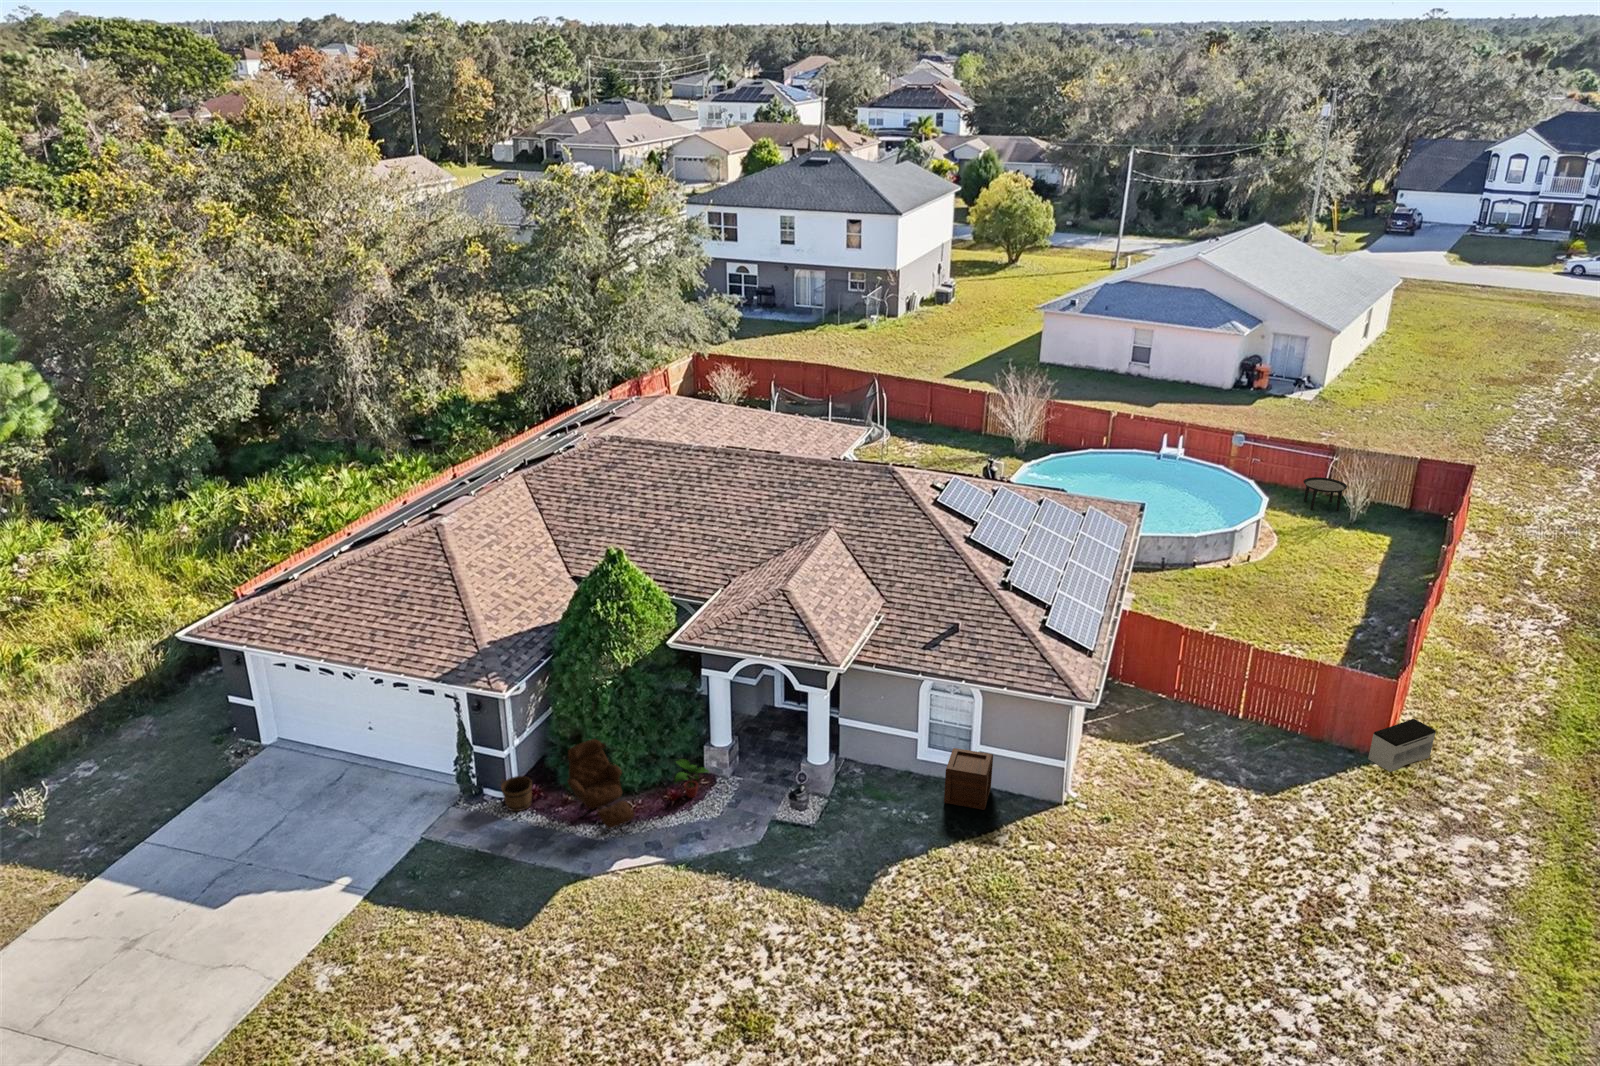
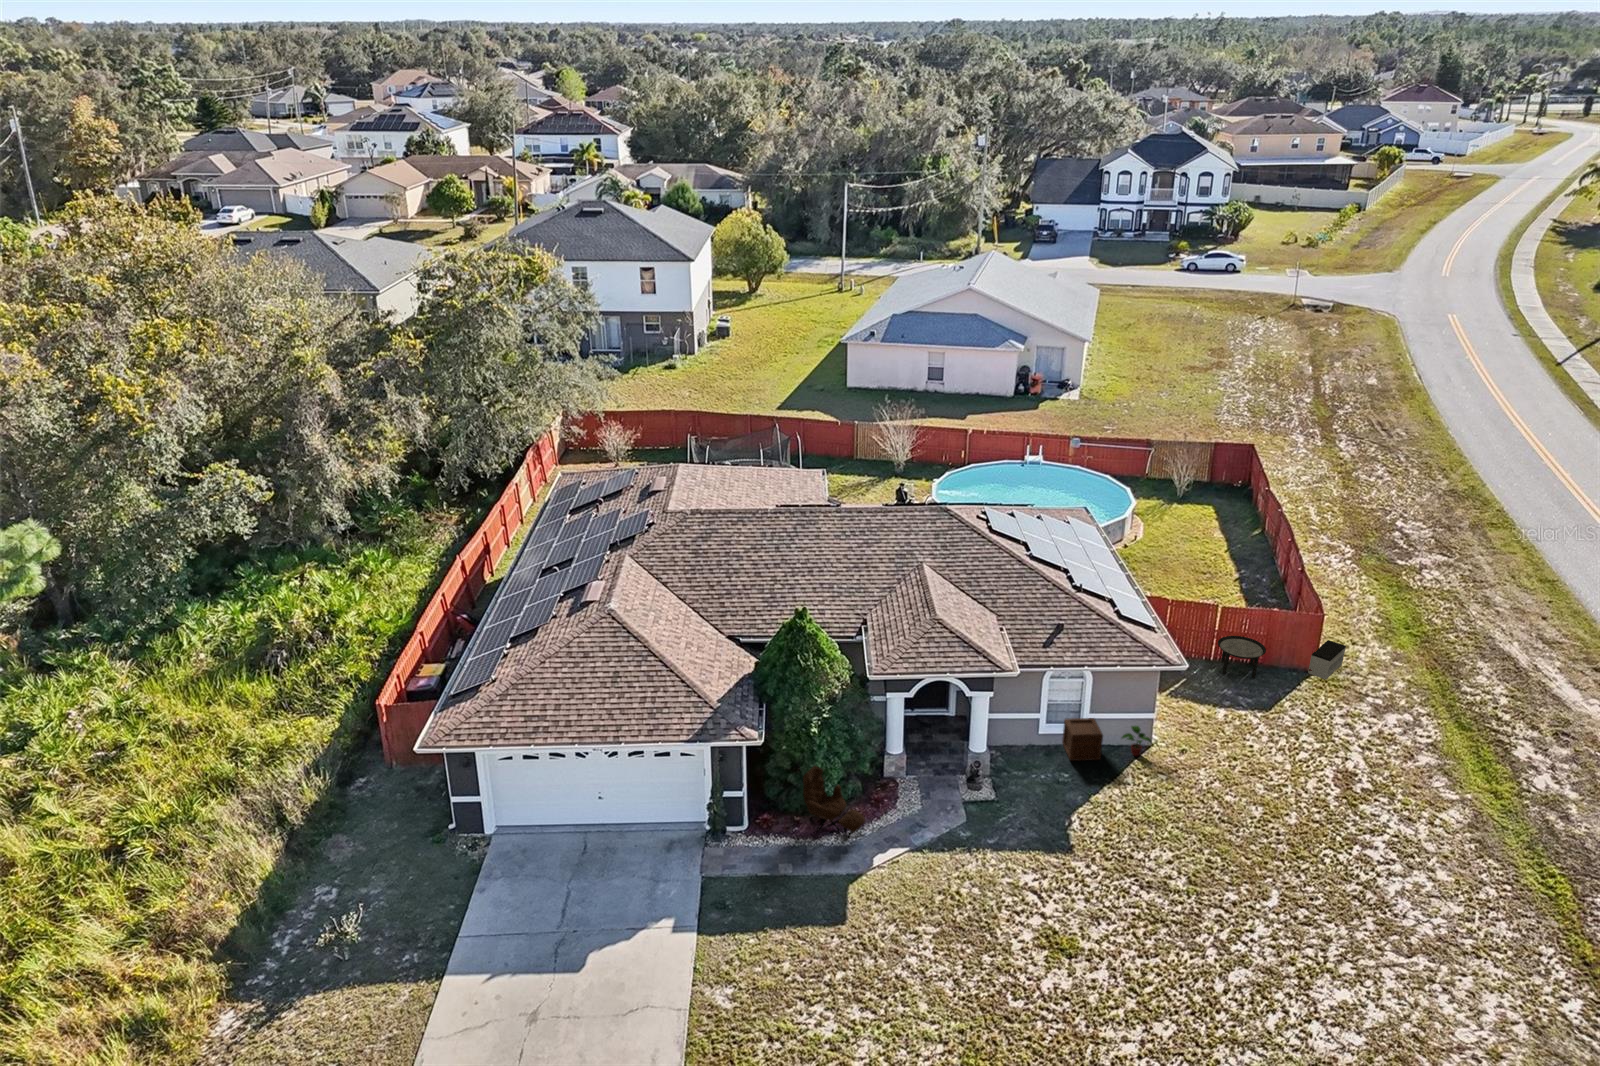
round table: present [1303,477,1347,511] -> present [1218,636,1266,678]
potted plant: present [675,759,709,798] -> present [1122,726,1151,756]
bucket: present [501,776,532,811] -> none [747,807,772,837]

